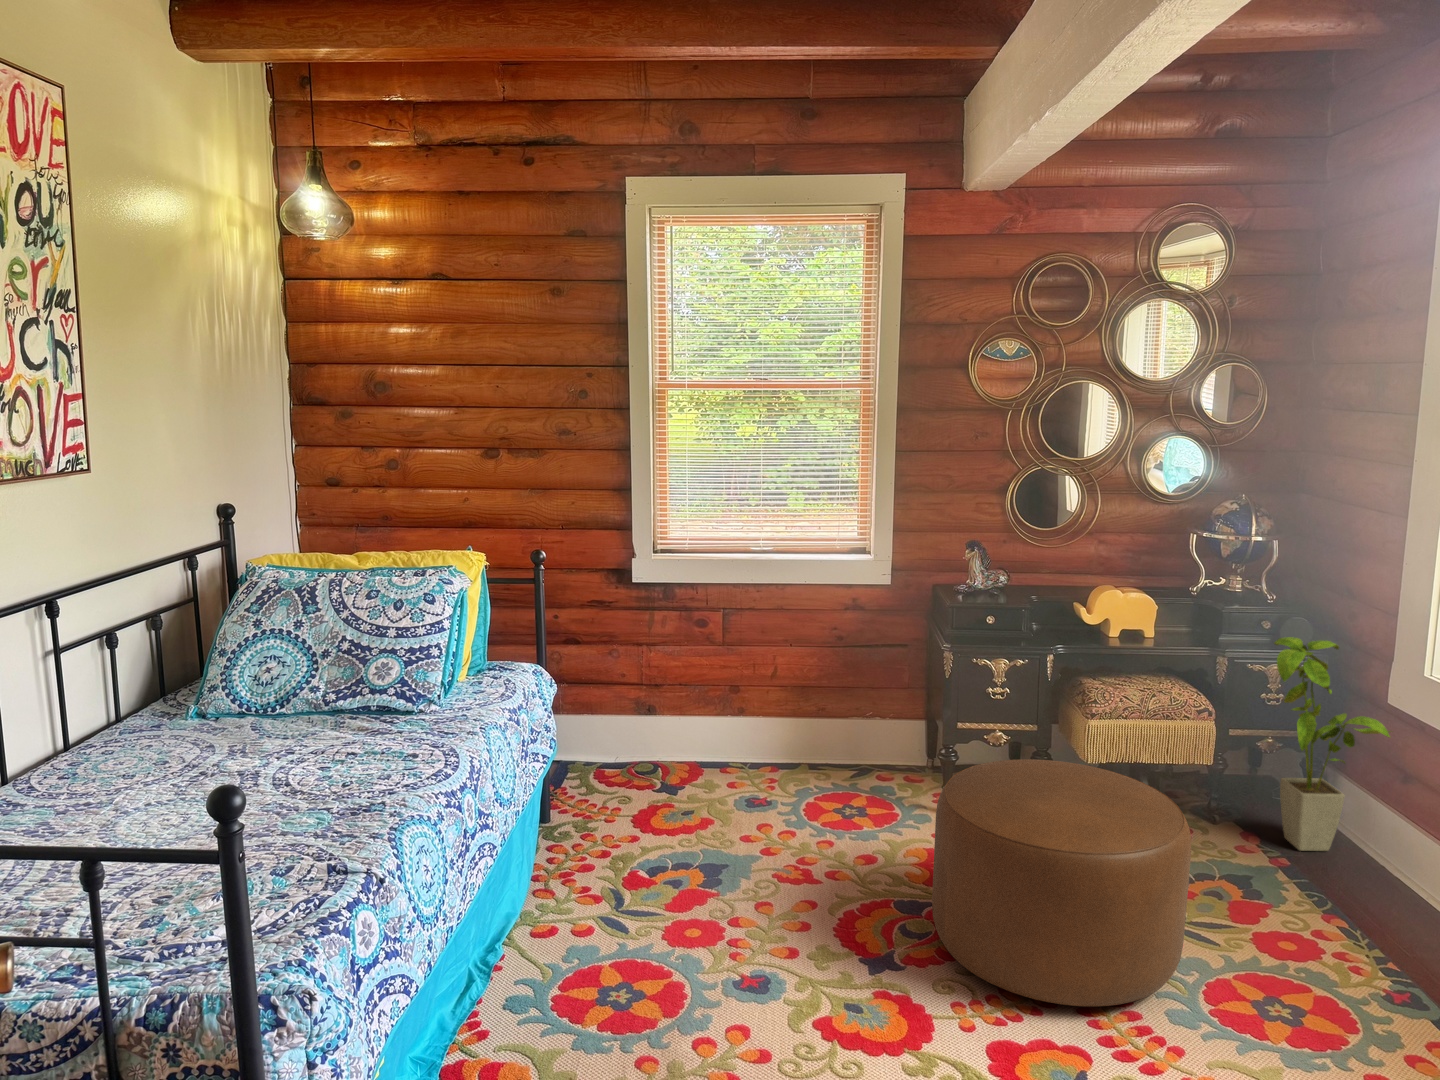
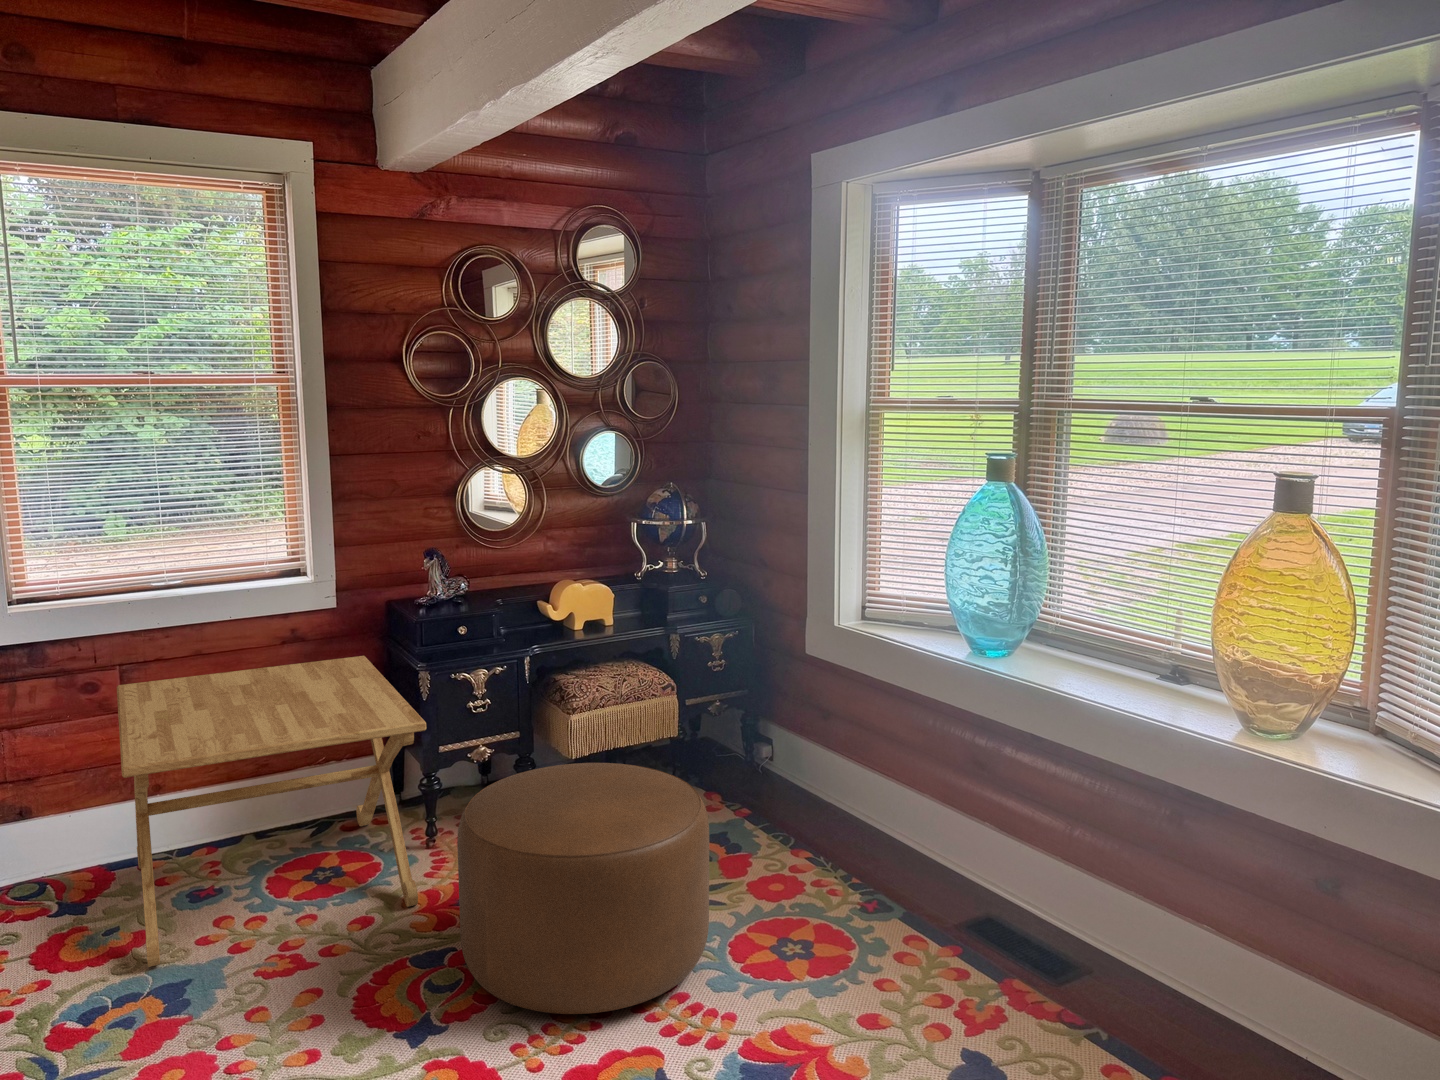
side table: none [694,625,935,858] -> present [117,656,426,967]
house plant: present [1274,637,1390,851] -> none [719,607,821,800]

